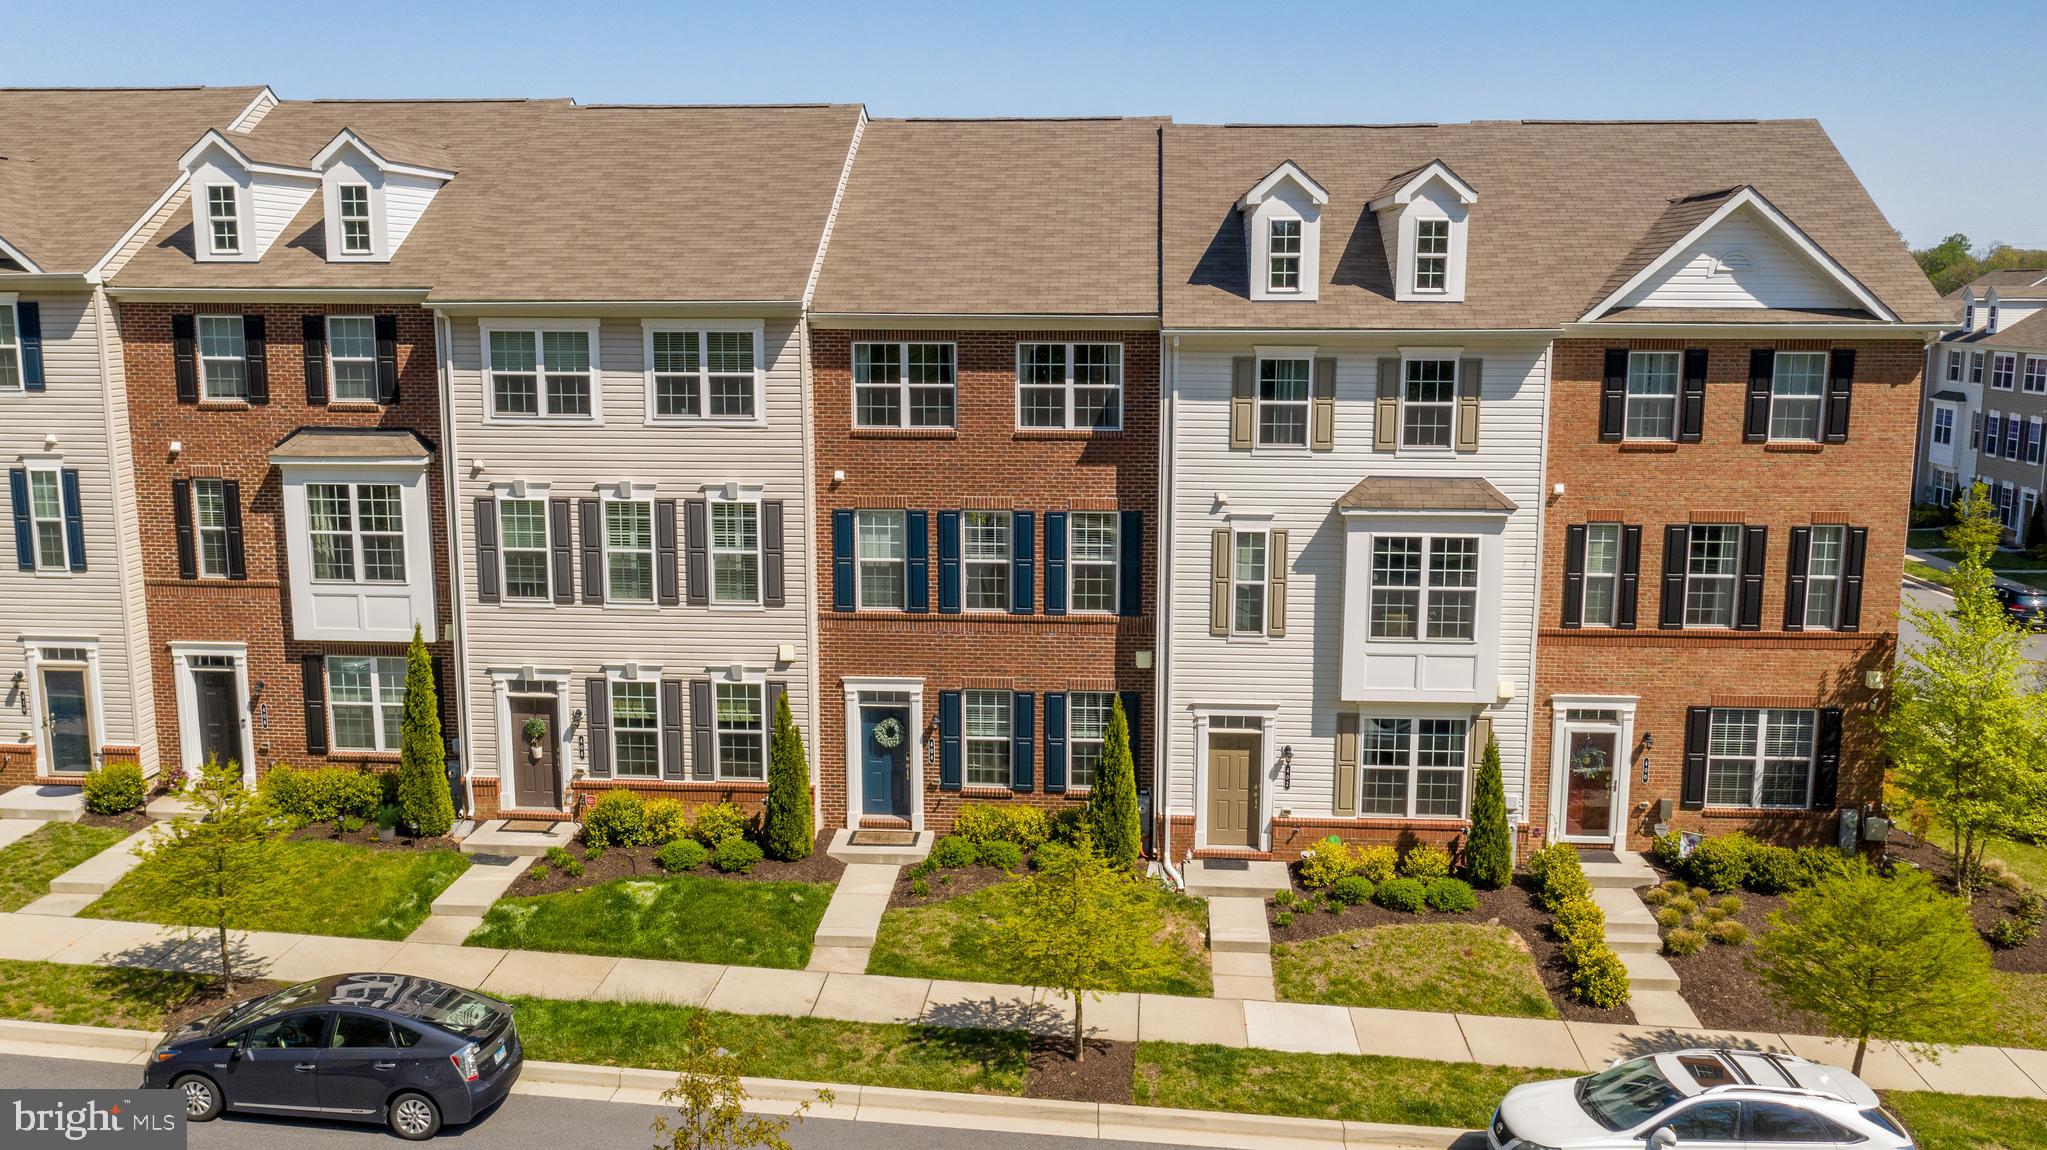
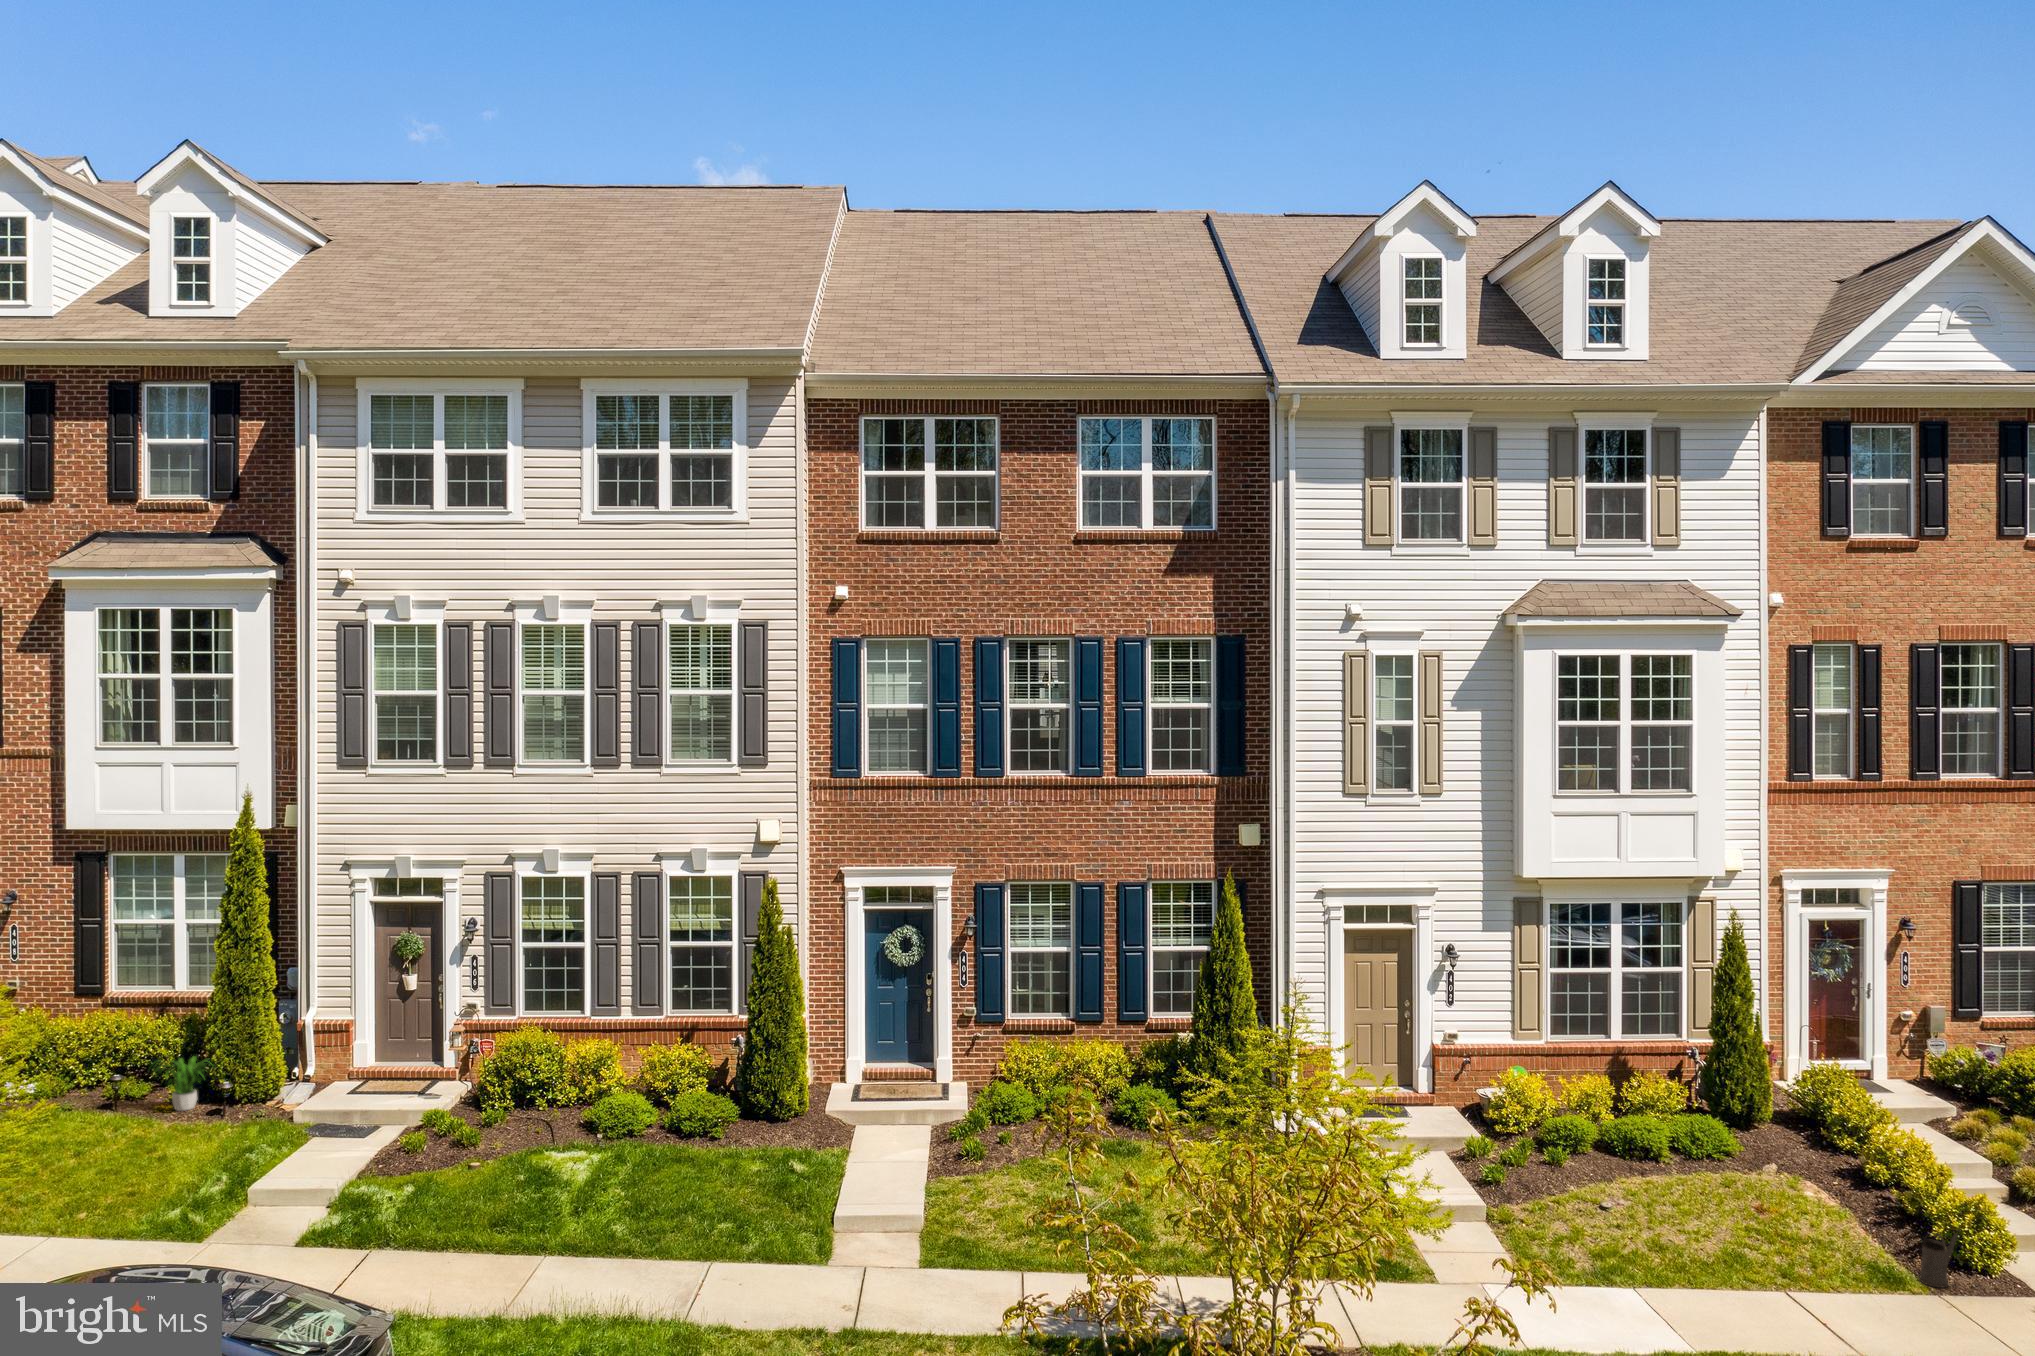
watering can: none [1554,972,1588,1009] -> present [1919,1234,1958,1288]

